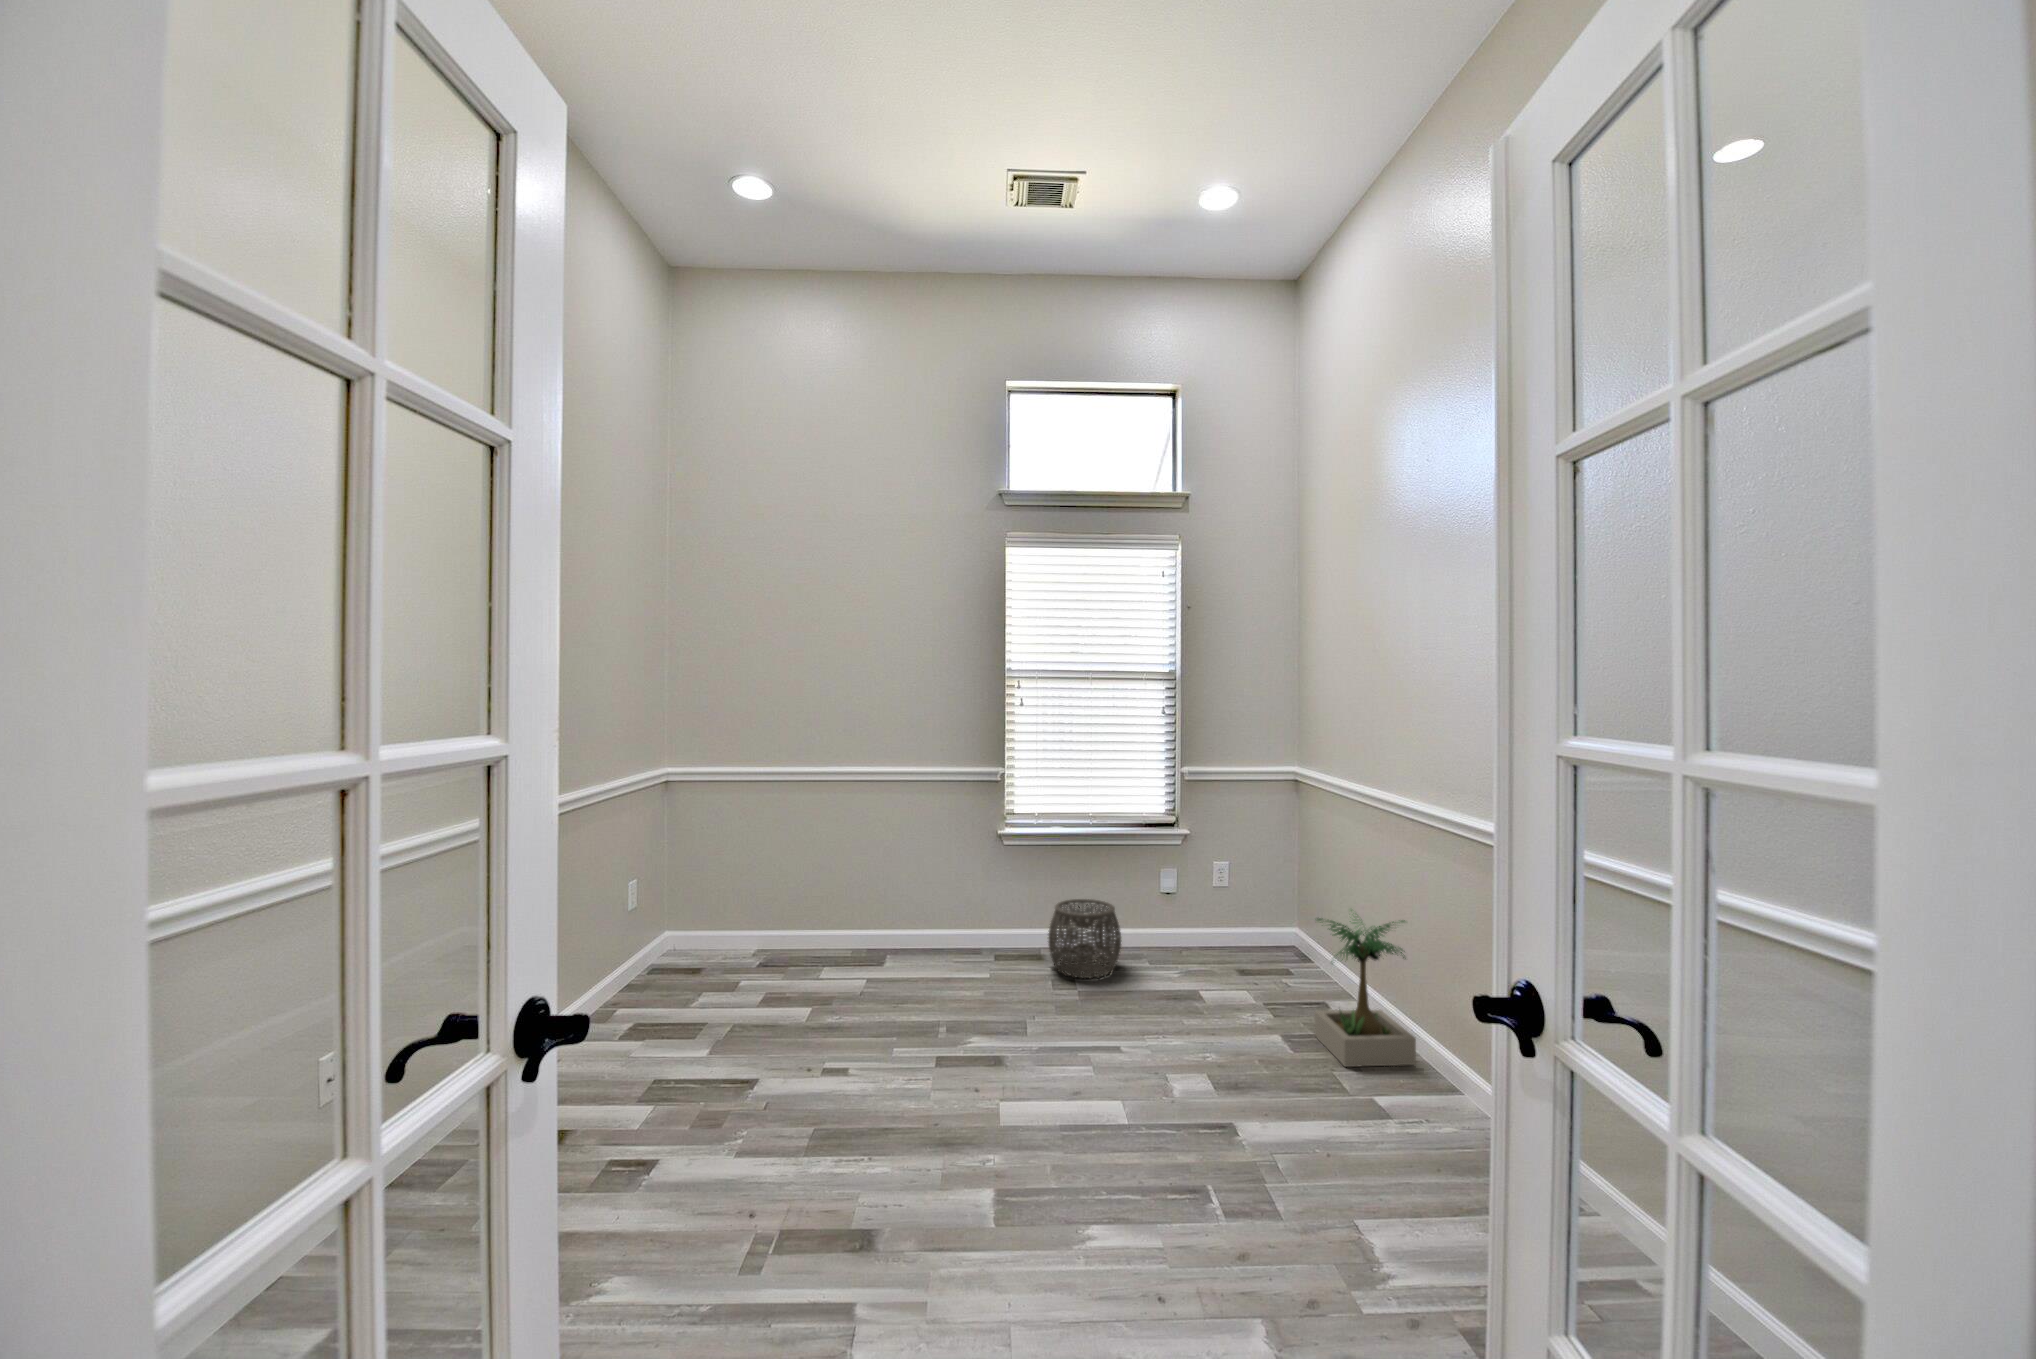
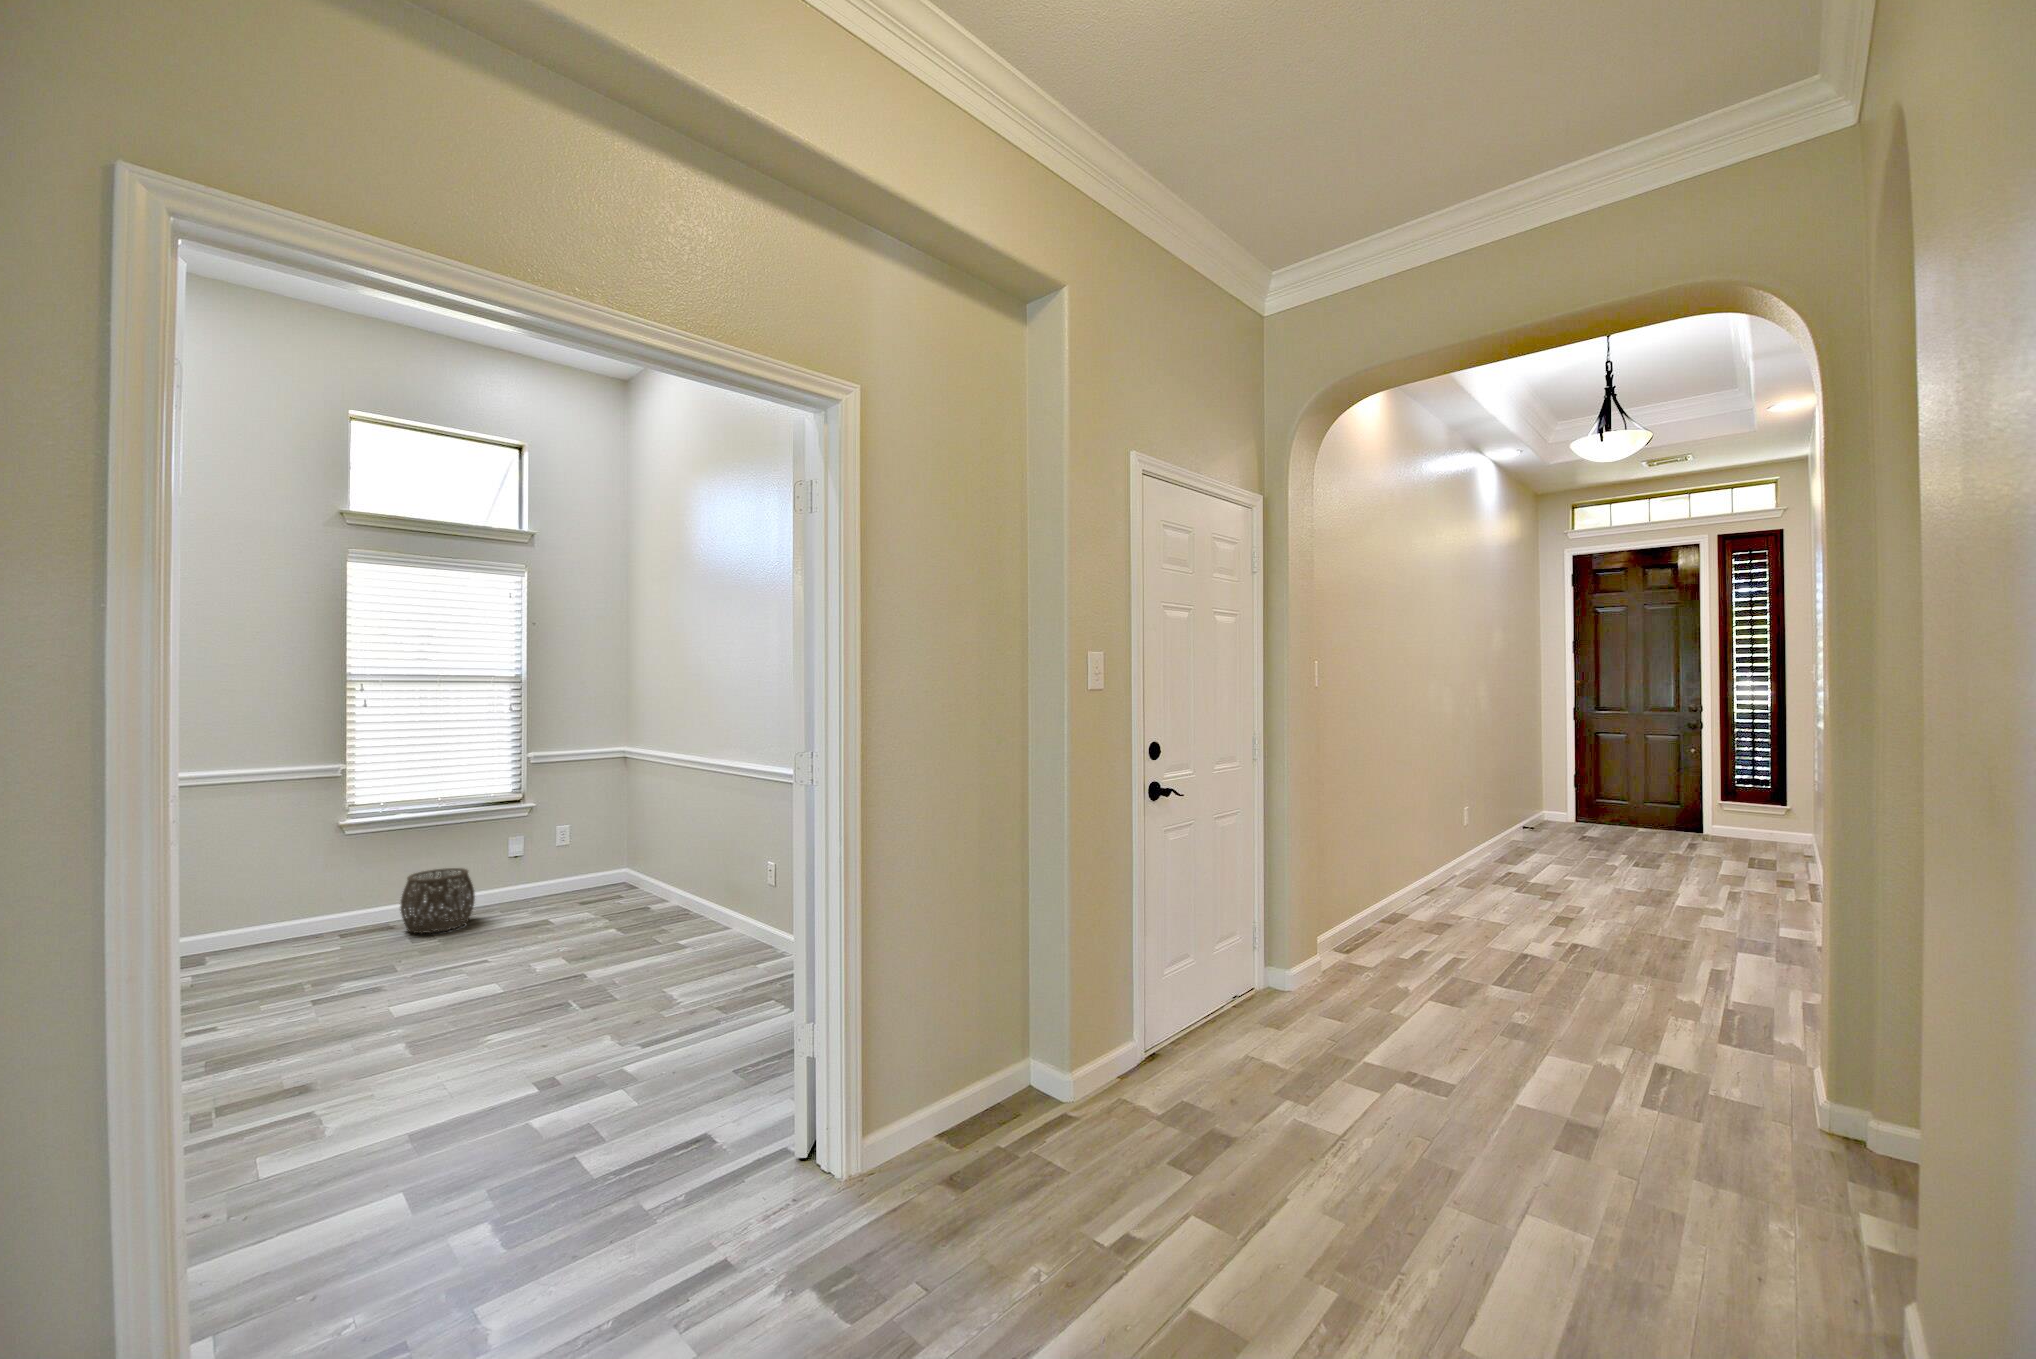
potted plant: present [1315,910,1416,1067] -> none [633,832,711,933]

